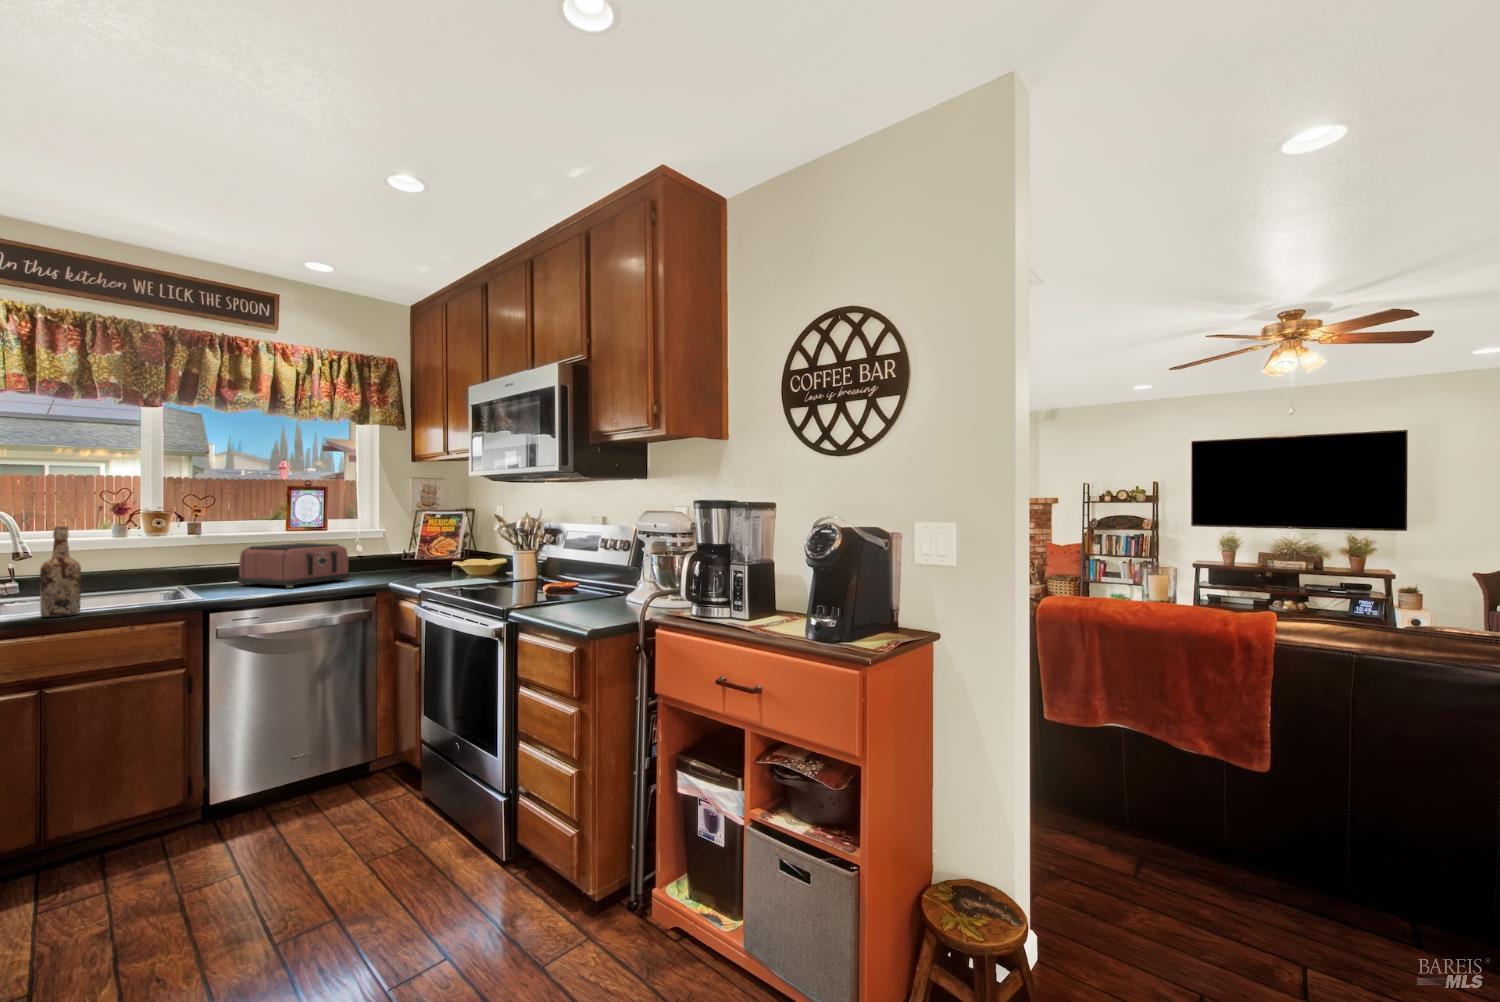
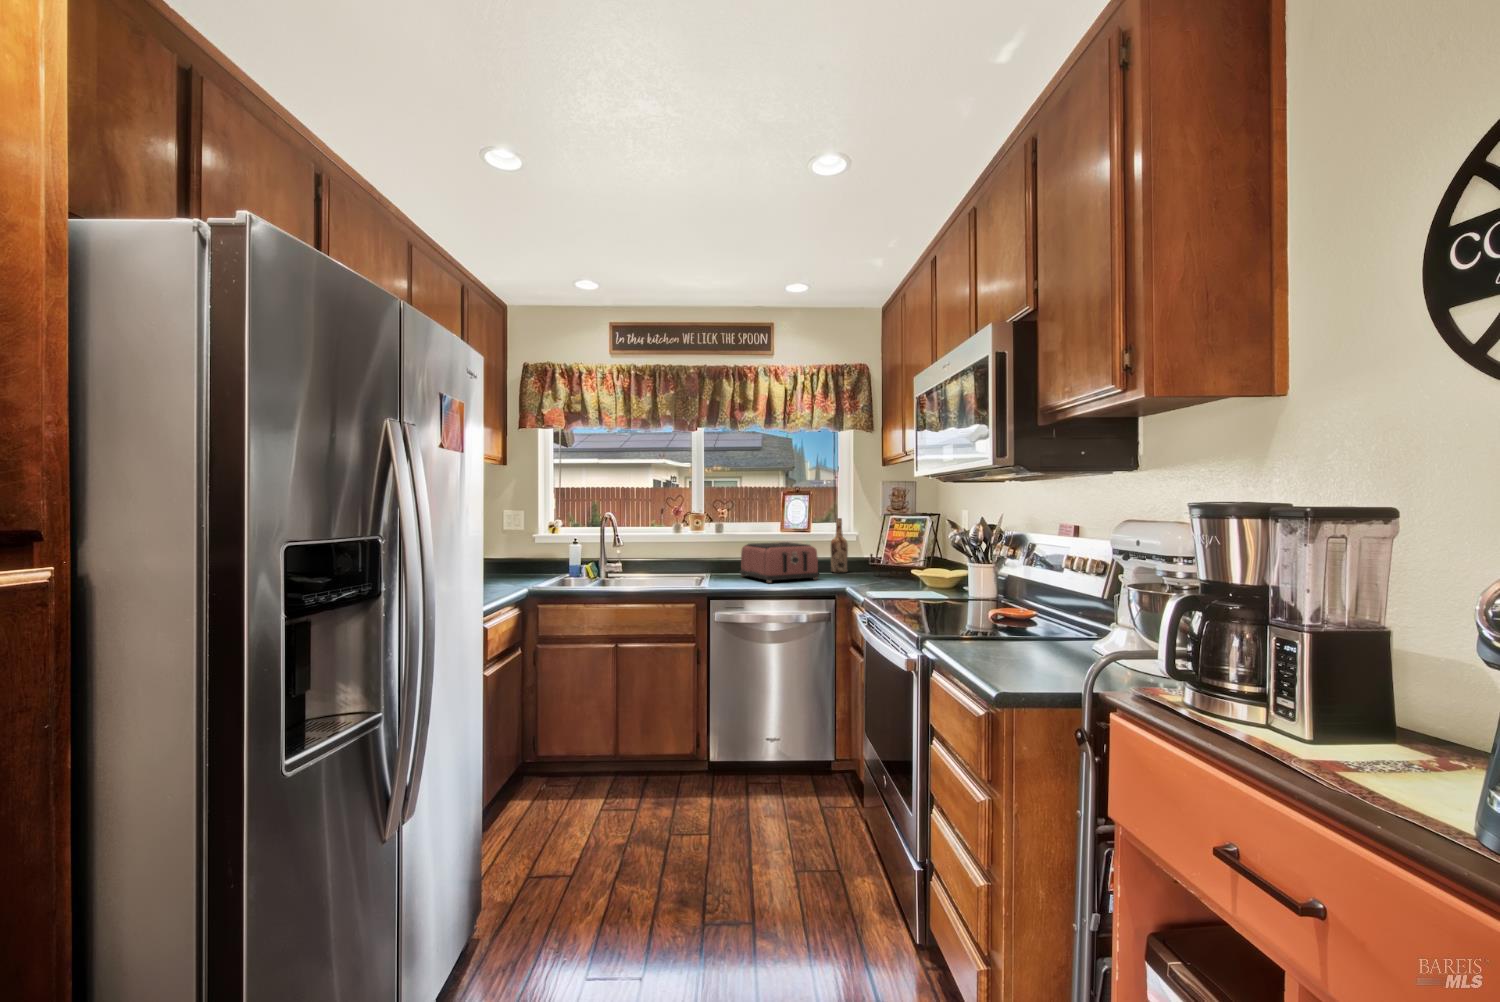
wine bottle: present [40,526,81,617] -> present [831,518,848,573]

